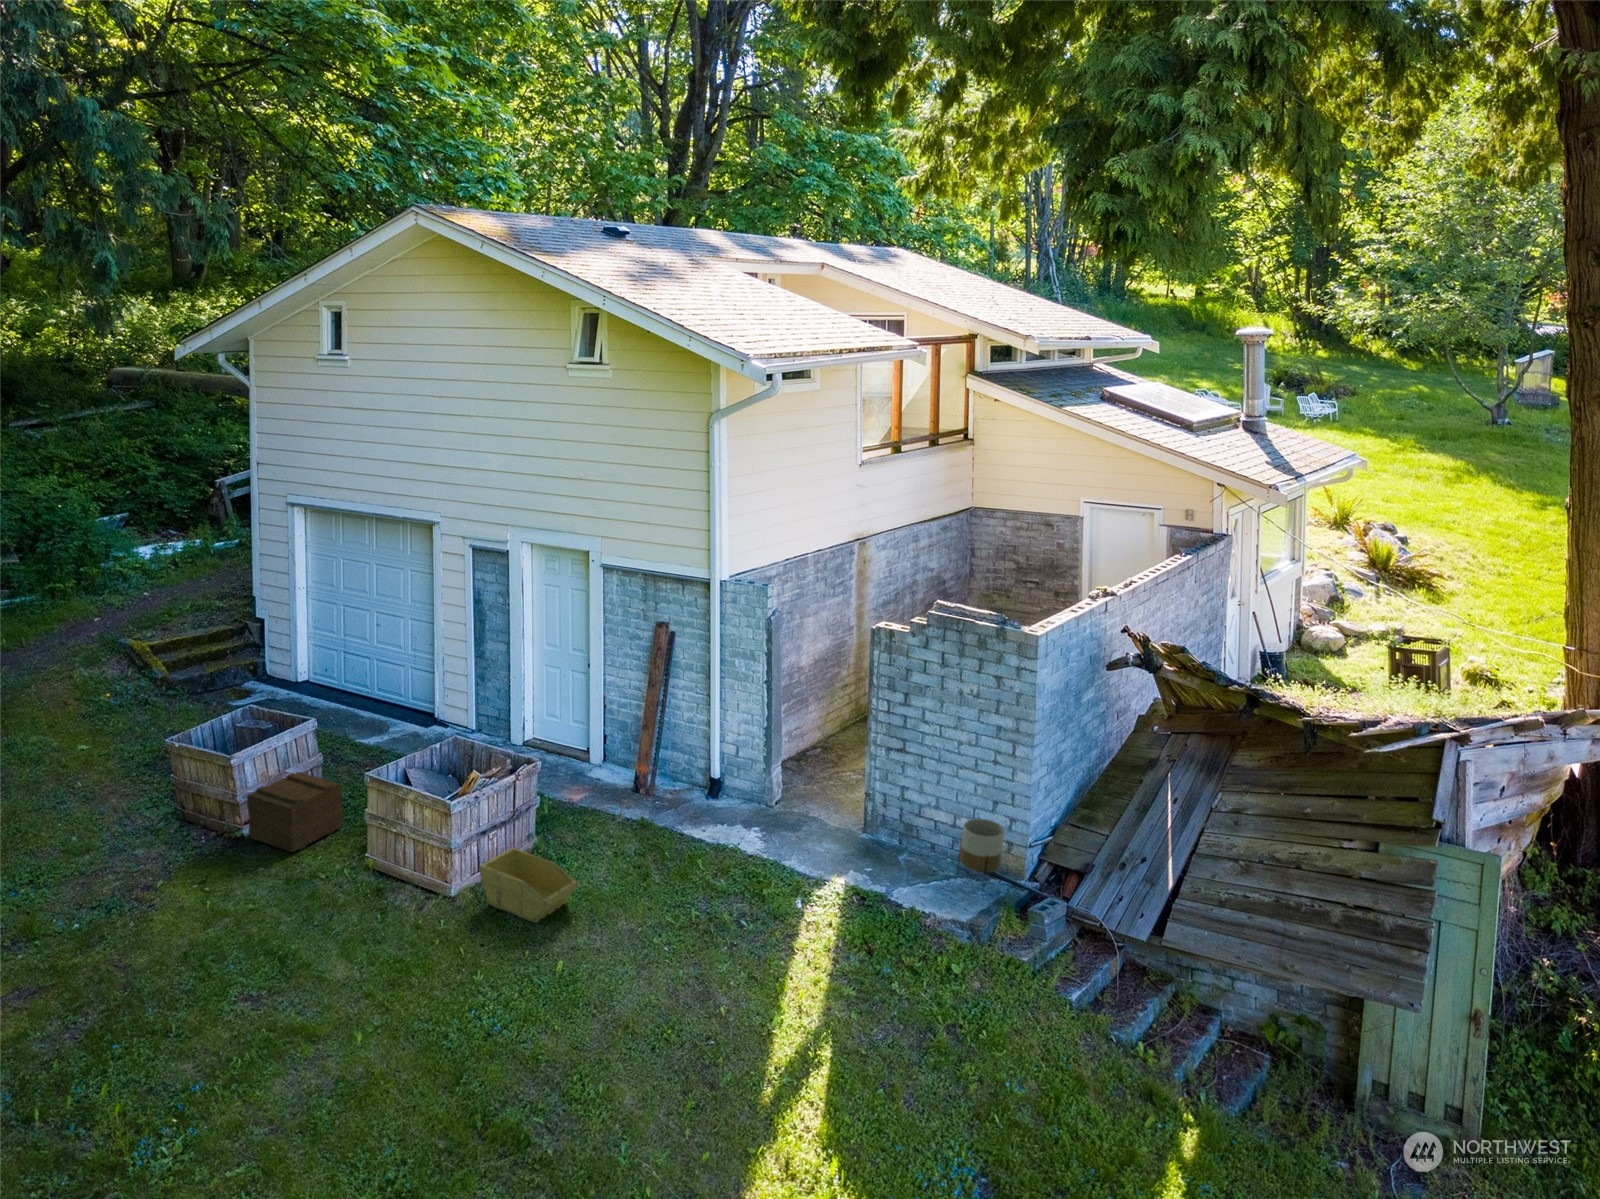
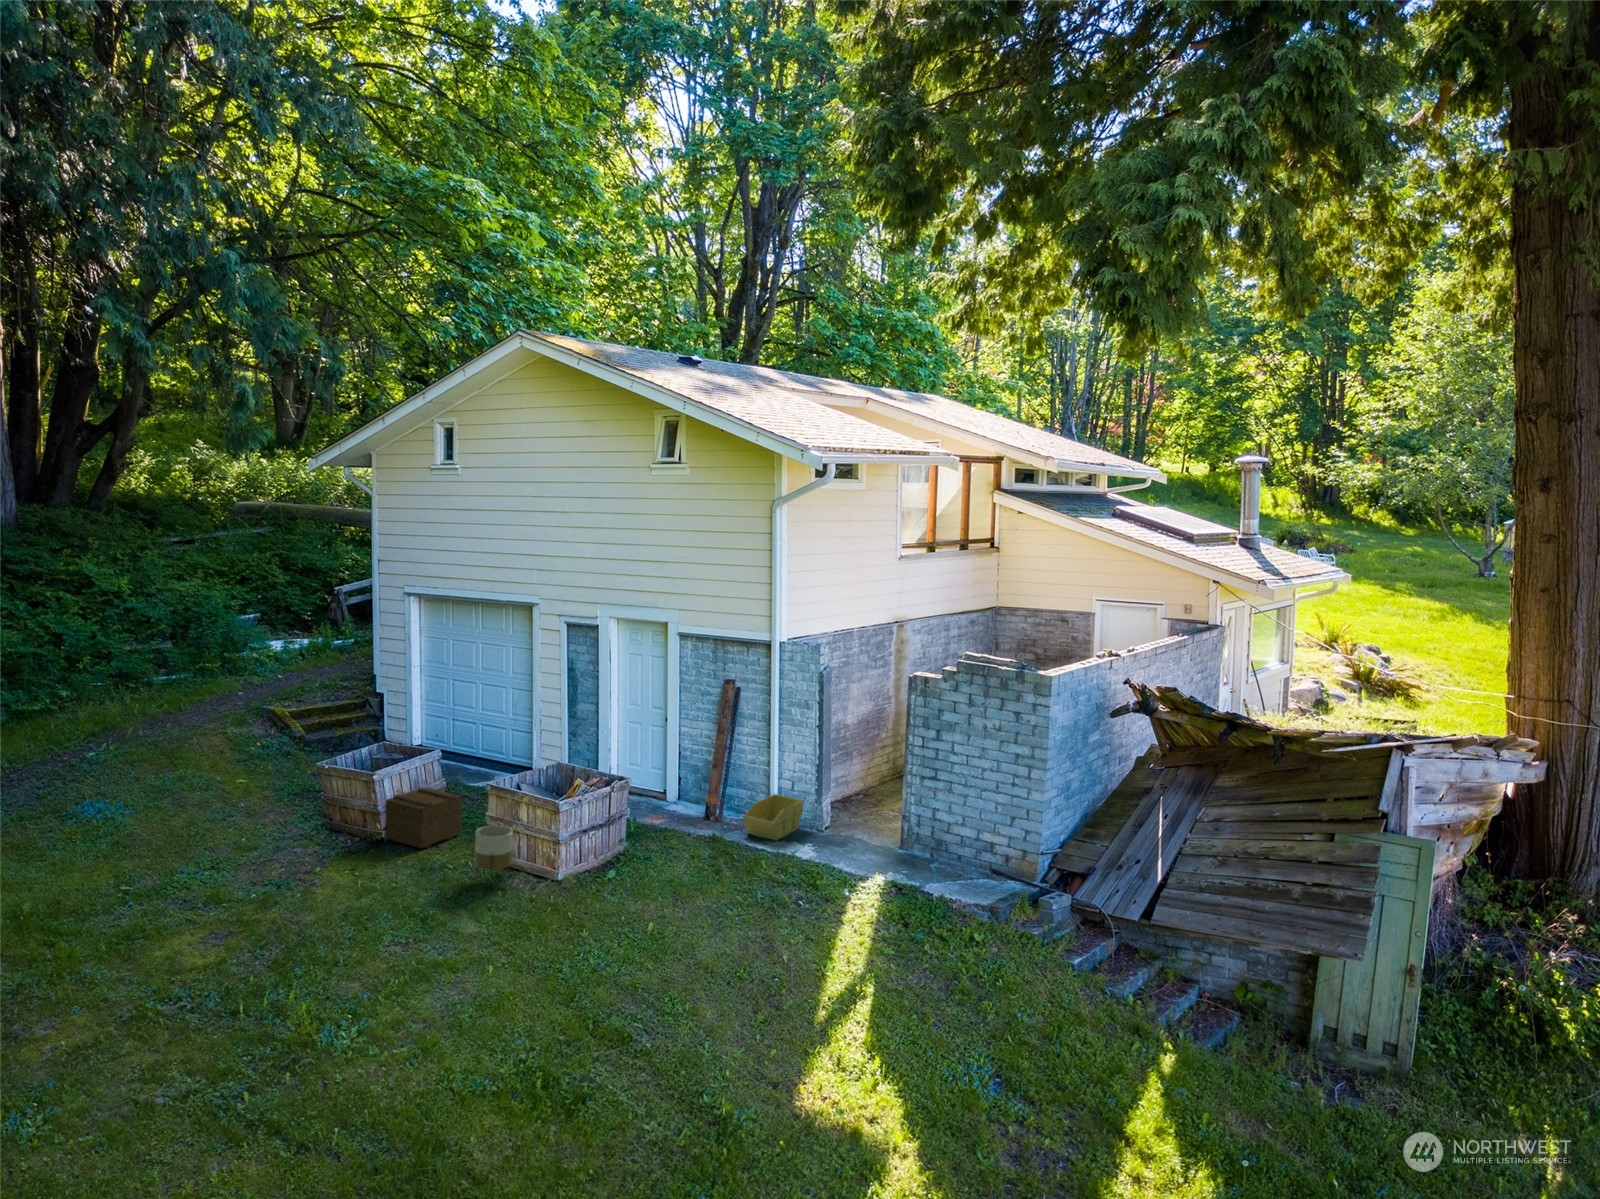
planter: present [959,819,1005,886] -> present [475,825,513,870]
storage bin: present [480,848,577,923] -> present [743,794,804,840]

